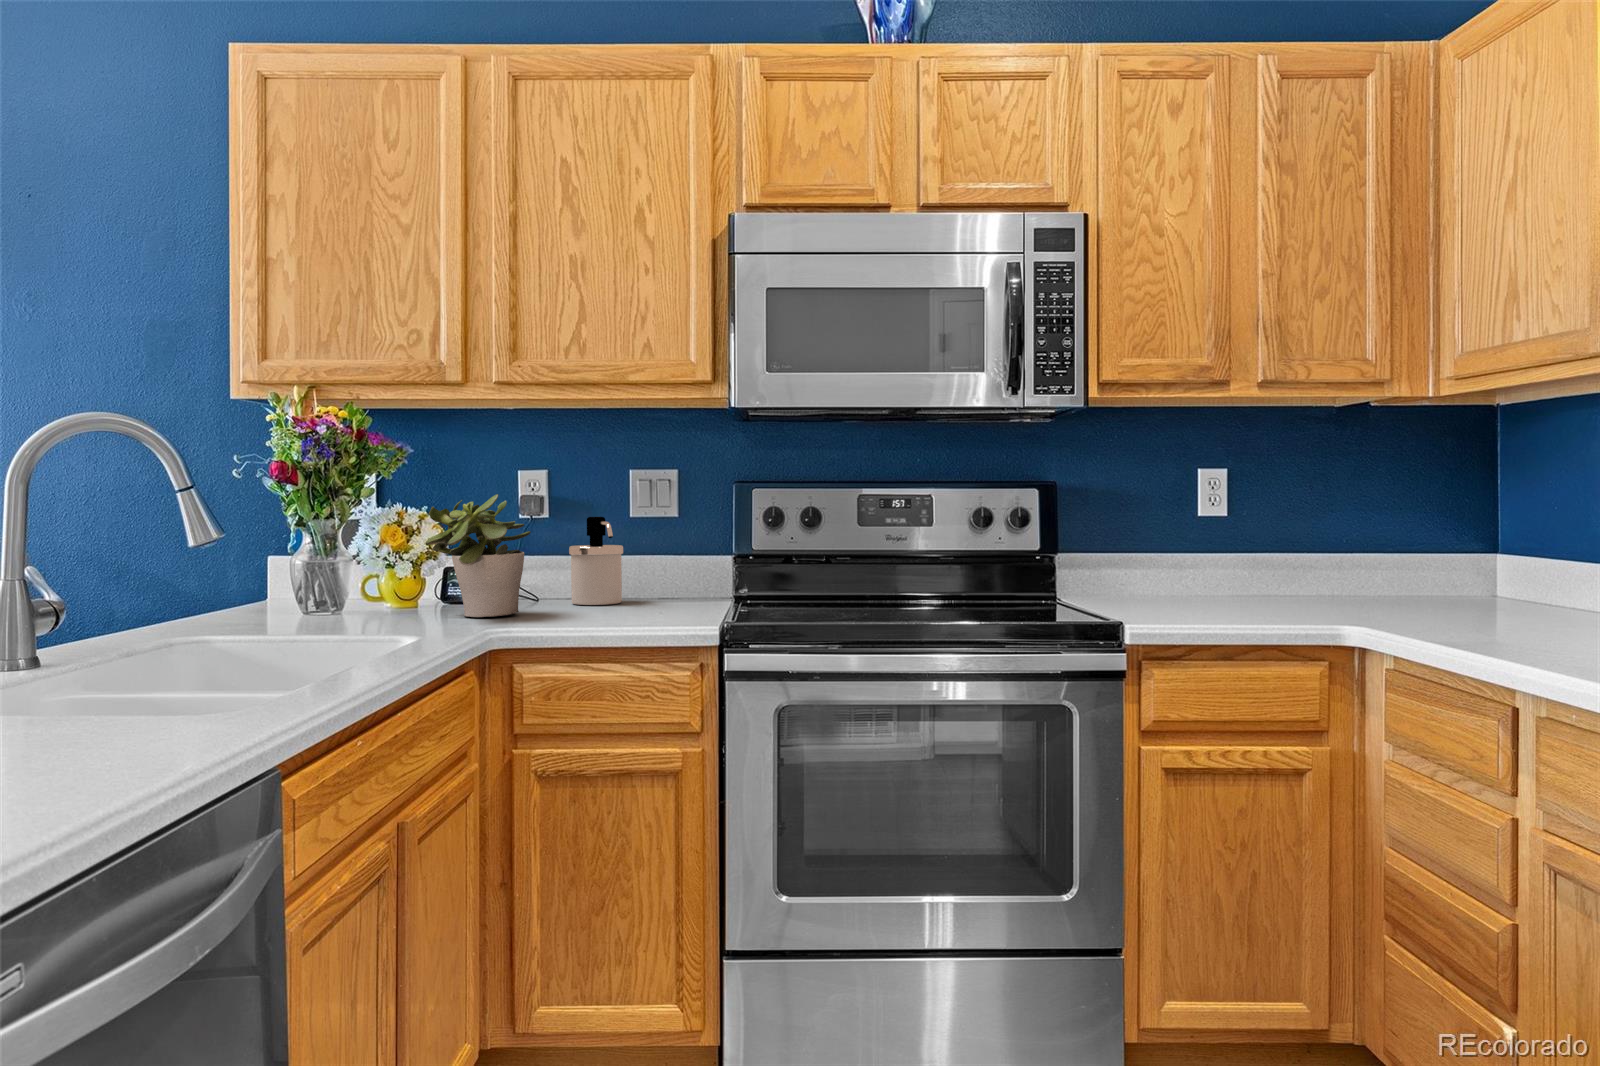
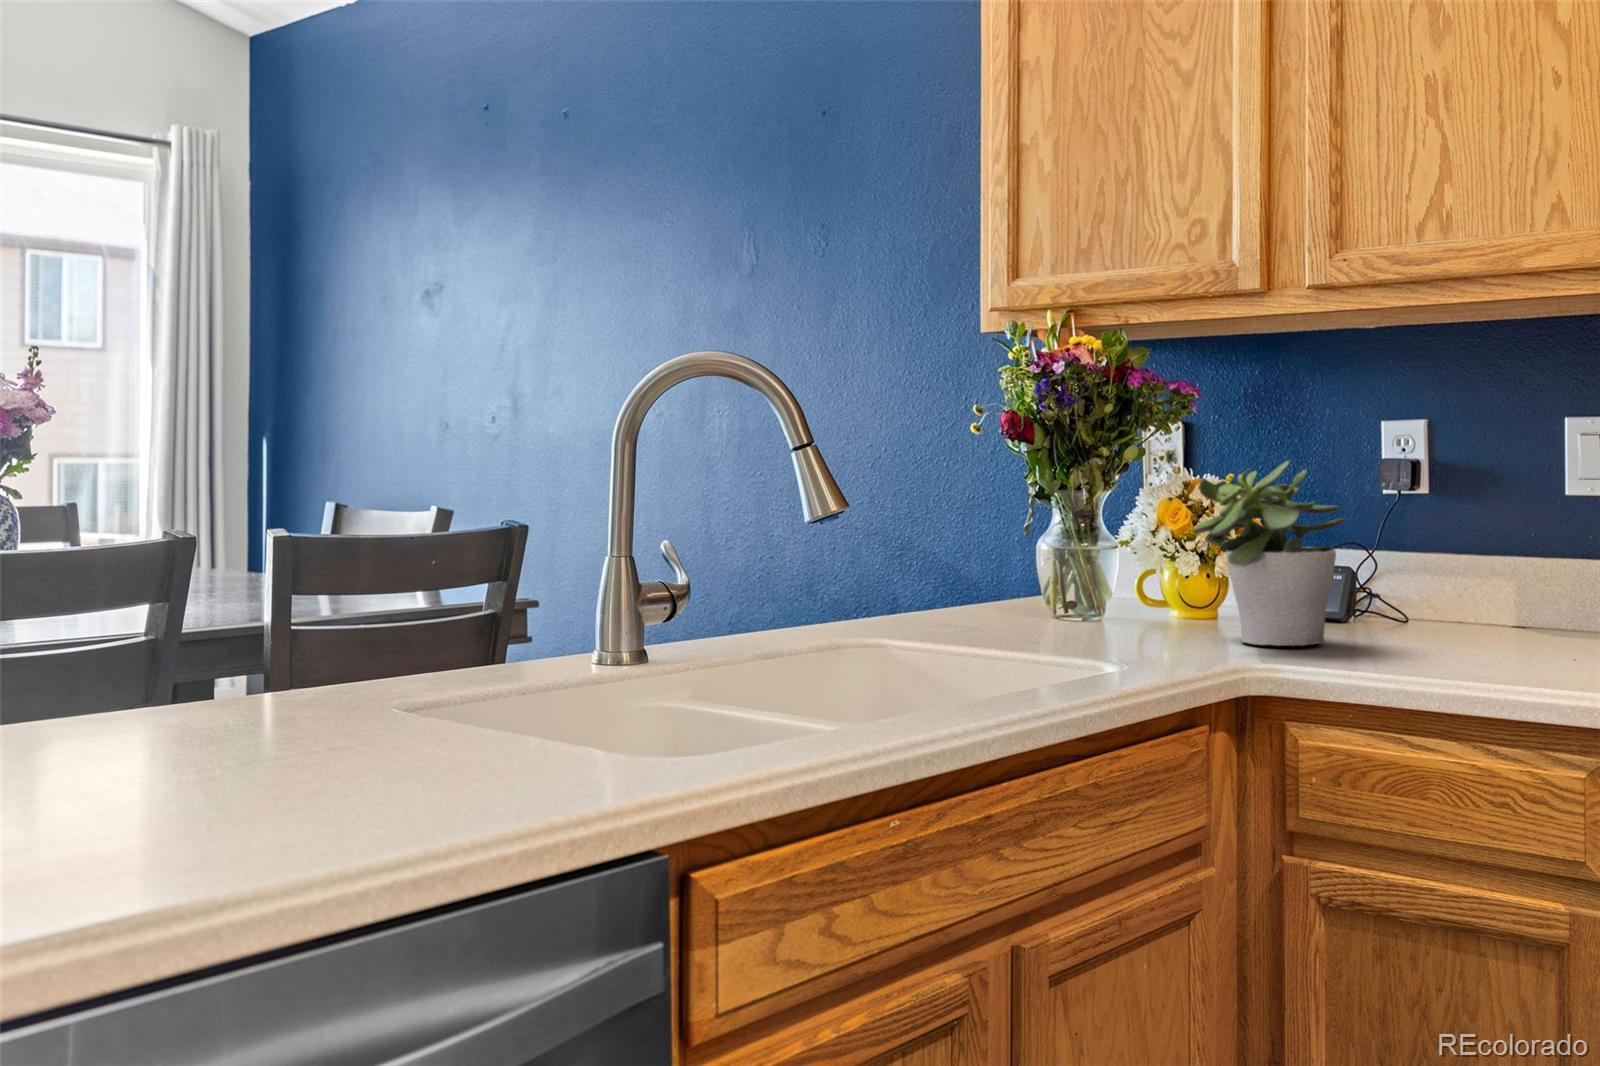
soap dispenser: present [569,517,623,605] -> none [1429,496,1524,642]

